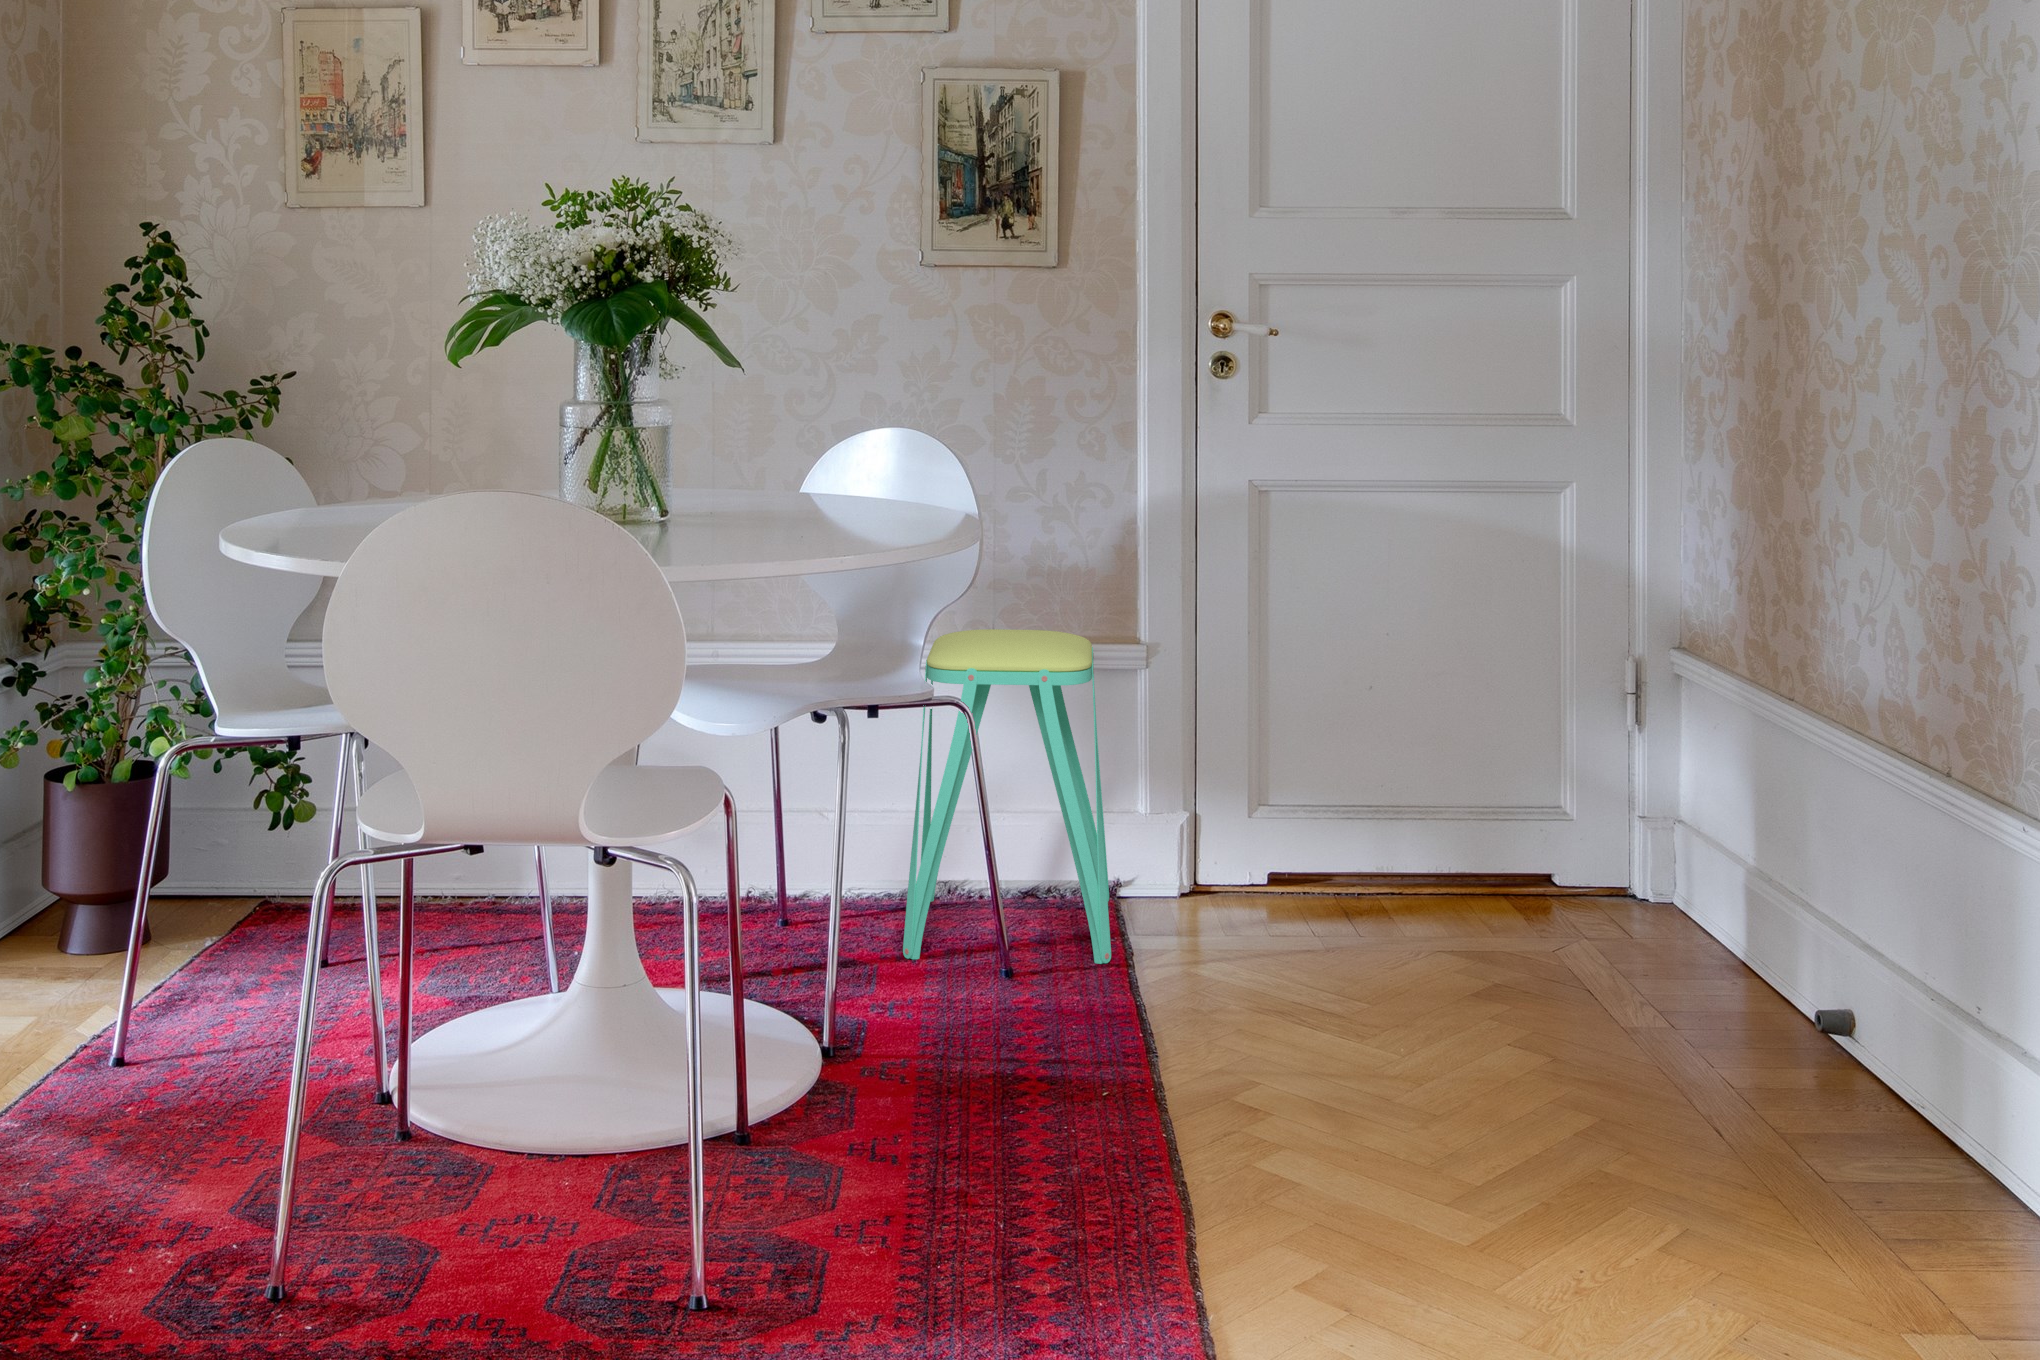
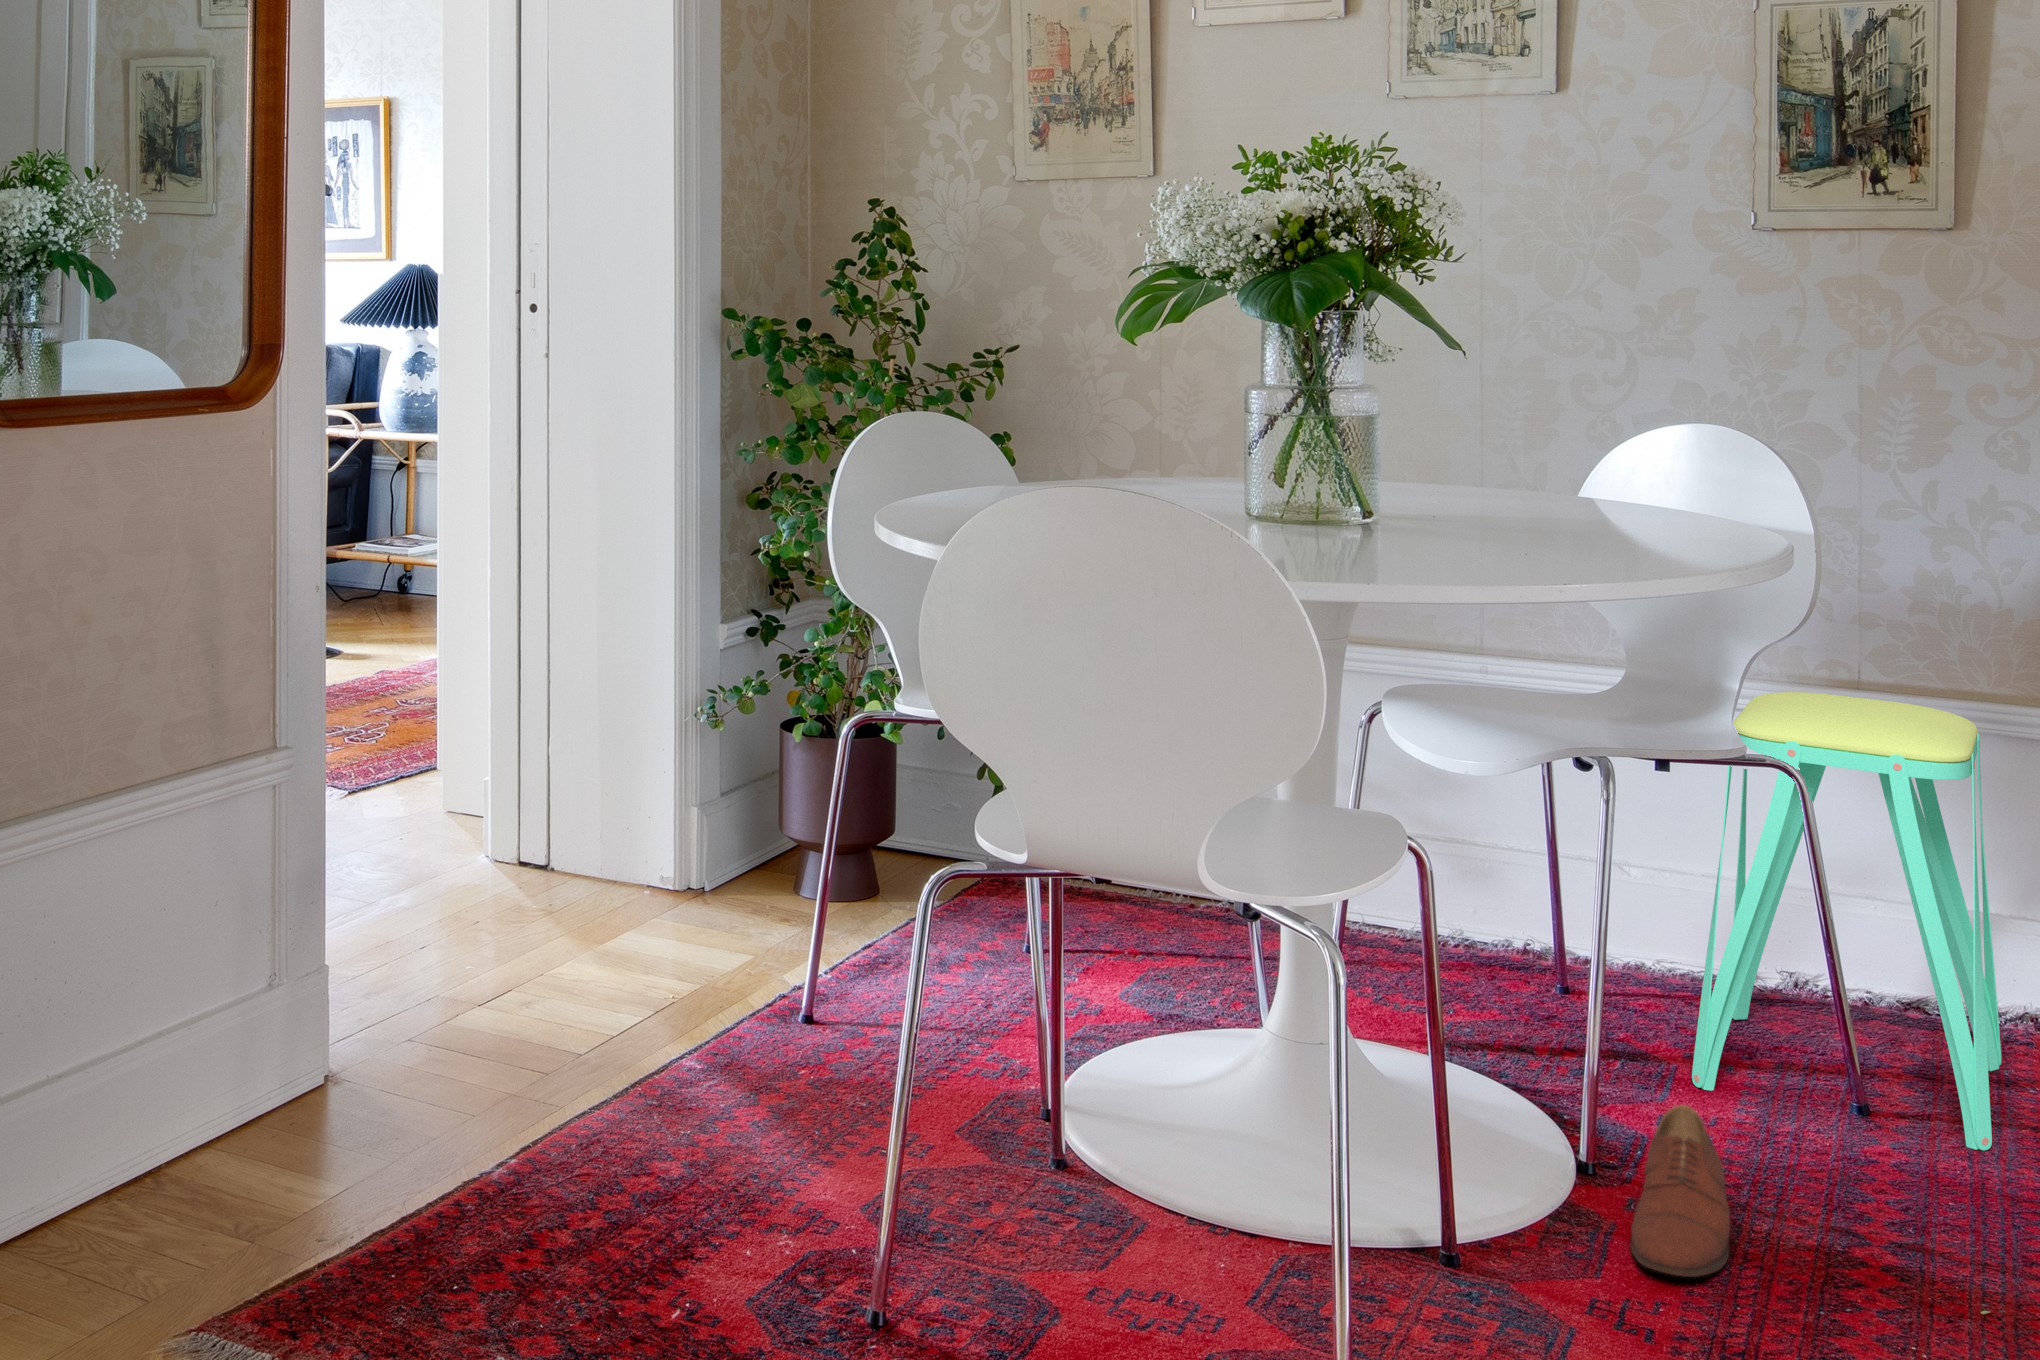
shoe: none [883,966,953,1095] -> present [1631,1105,1730,1277]

